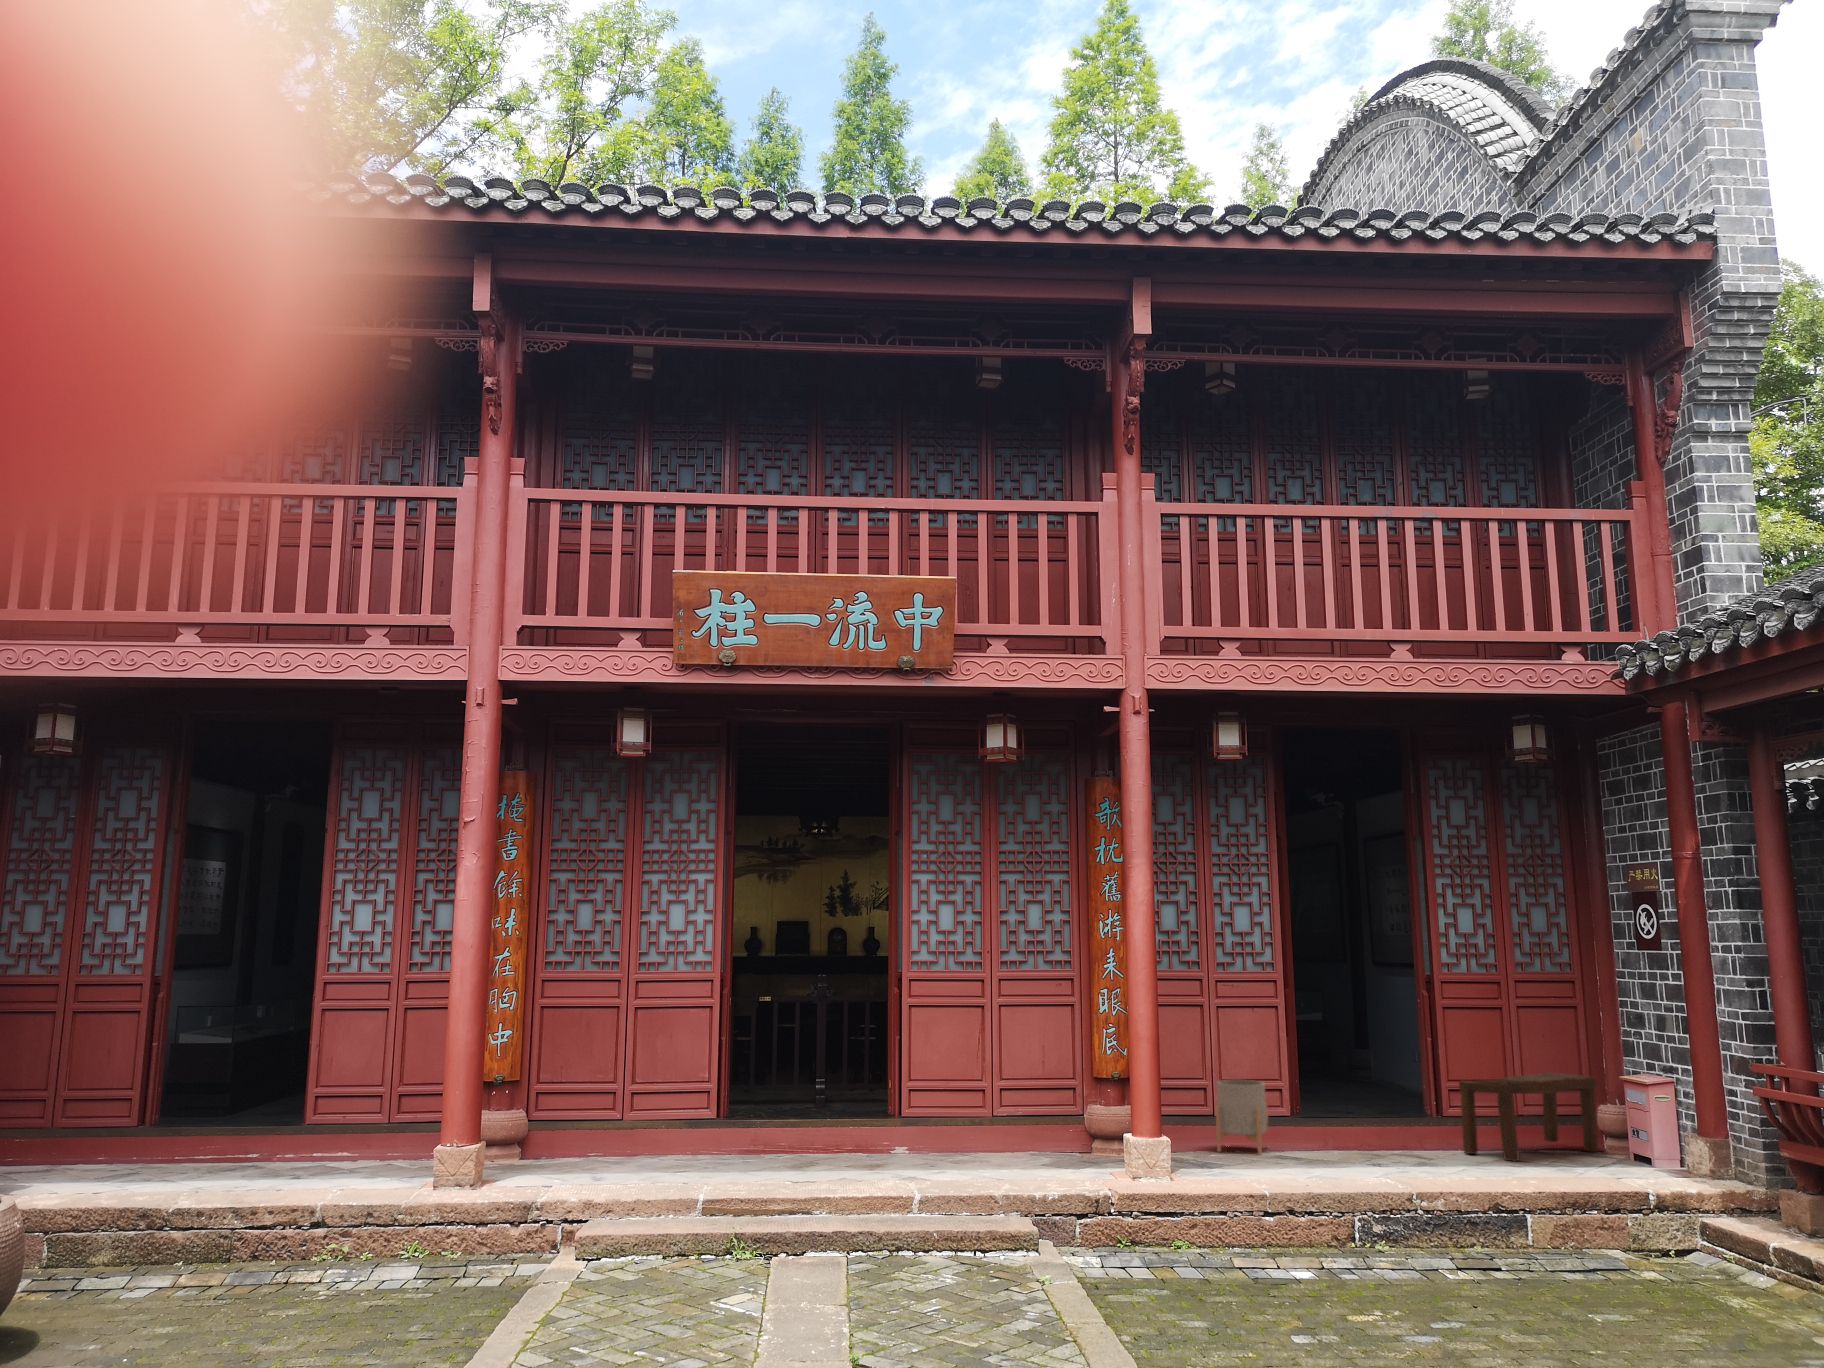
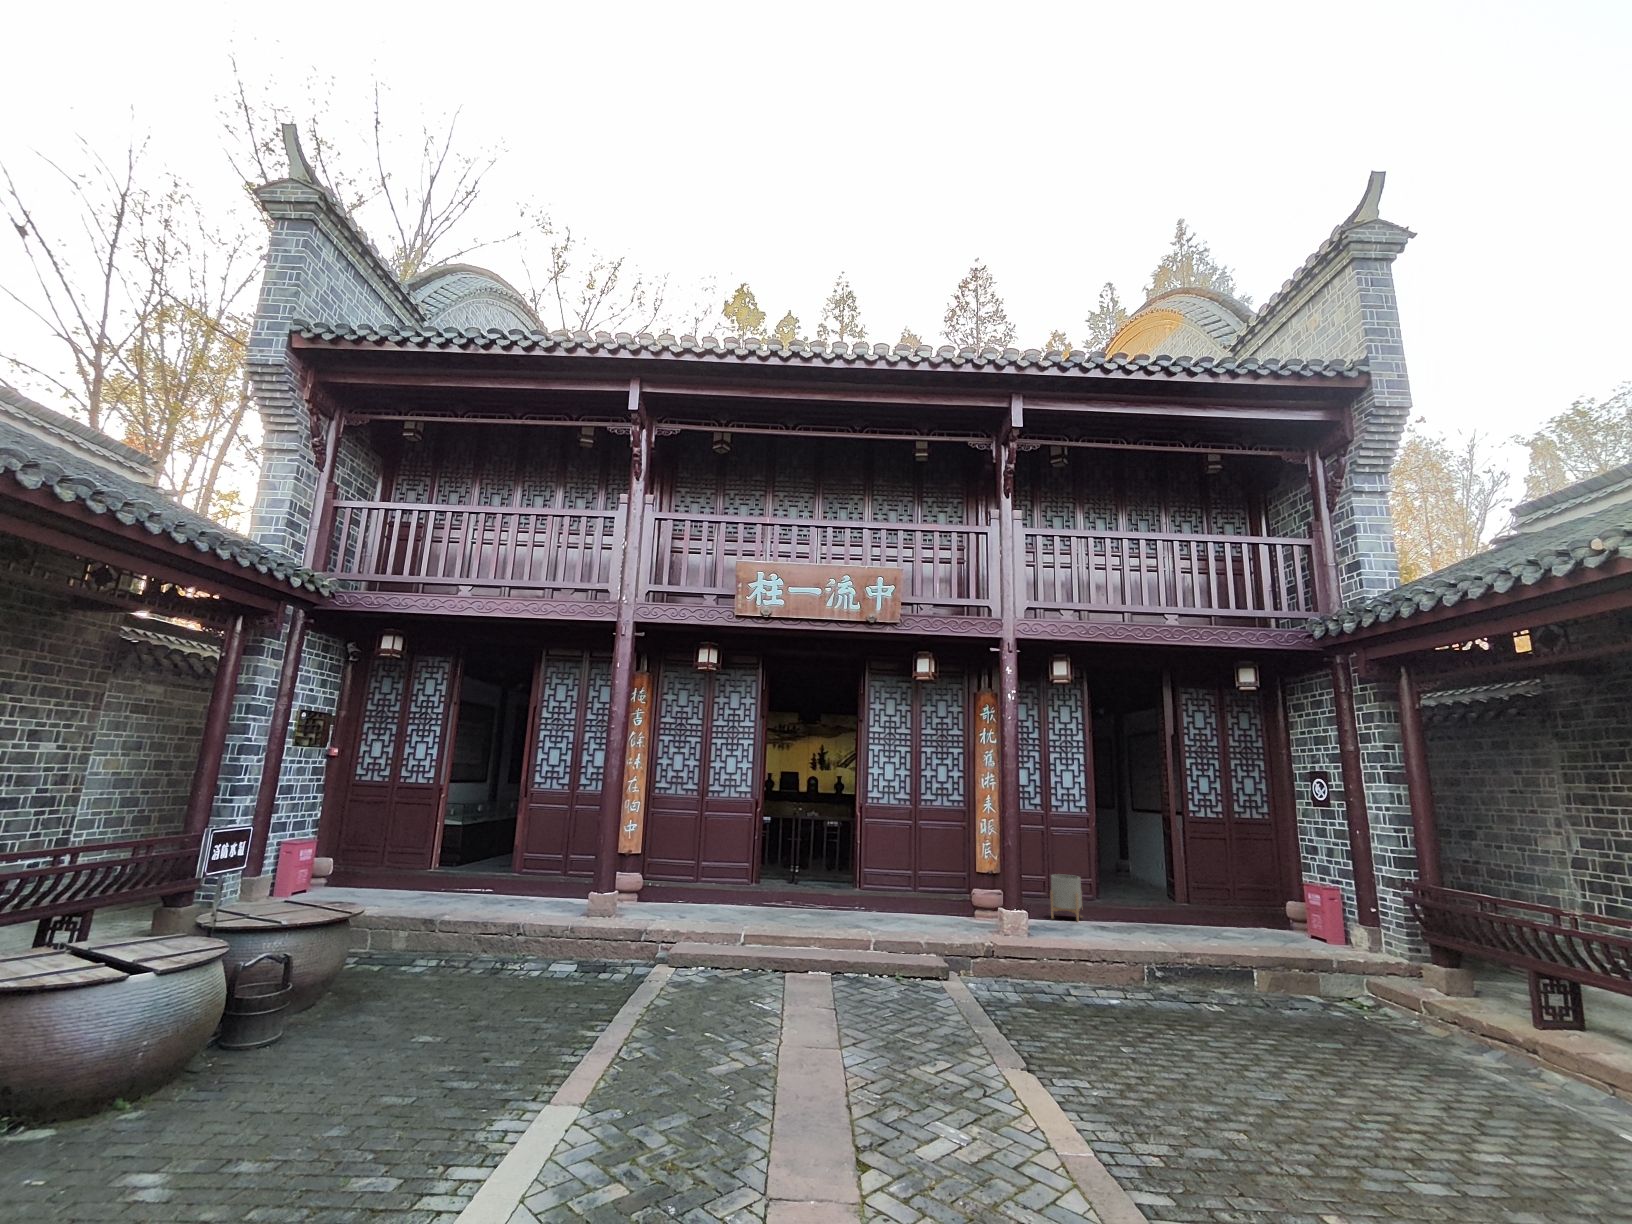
bench: present [1459,1073,1598,1162] -> none [1202,879,1290,935]

